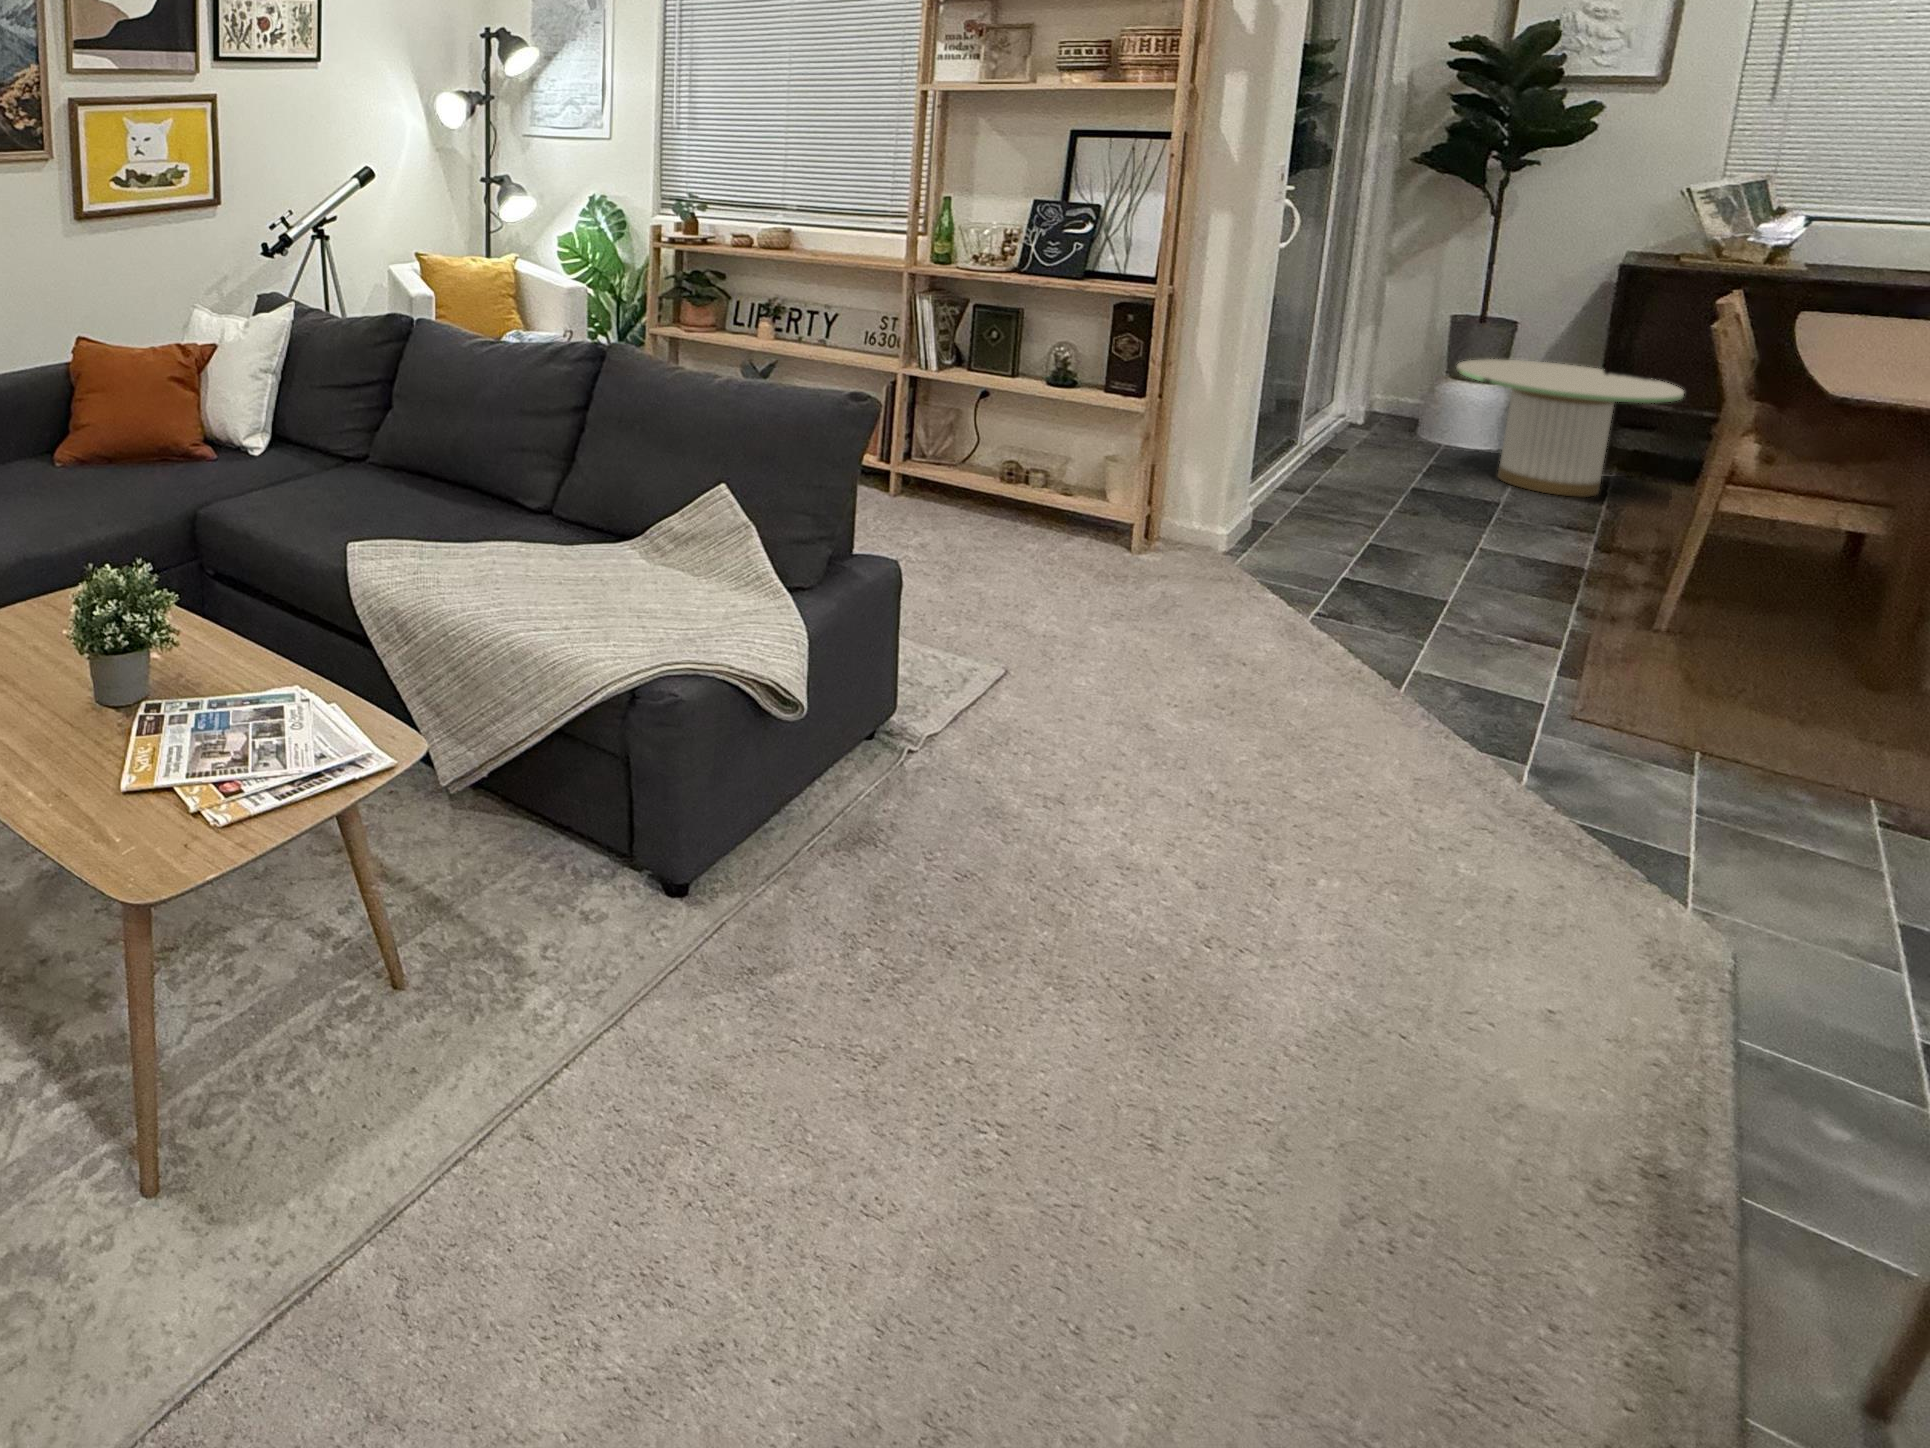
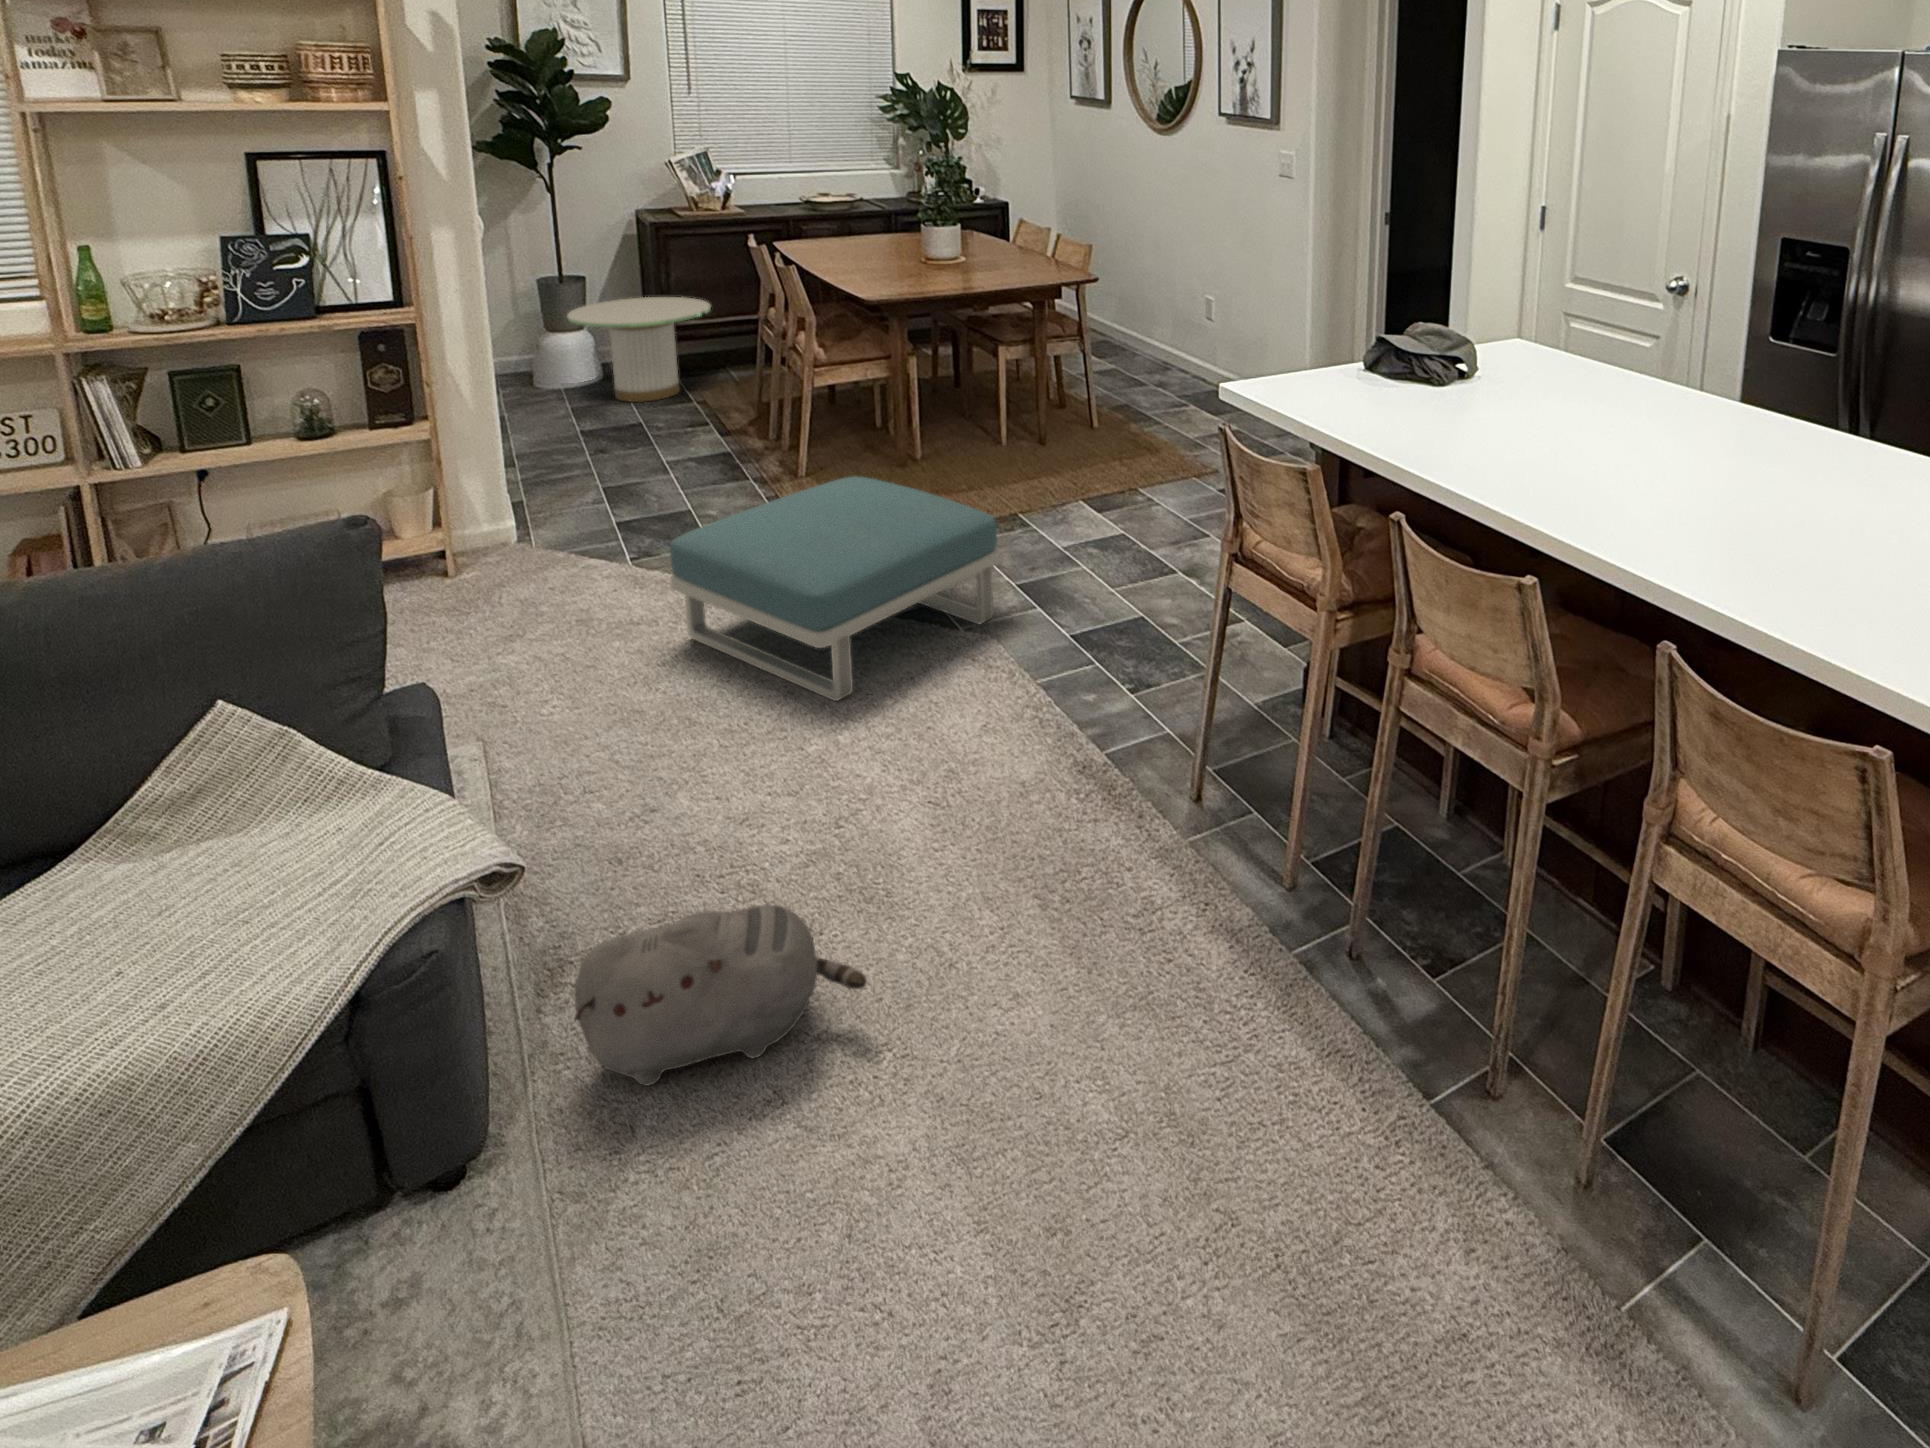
footstool: none [1269,583,1837,942] -> present [670,477,1000,701]
plush toy: none [779,806,1017,1059] -> present [575,905,867,1086]

